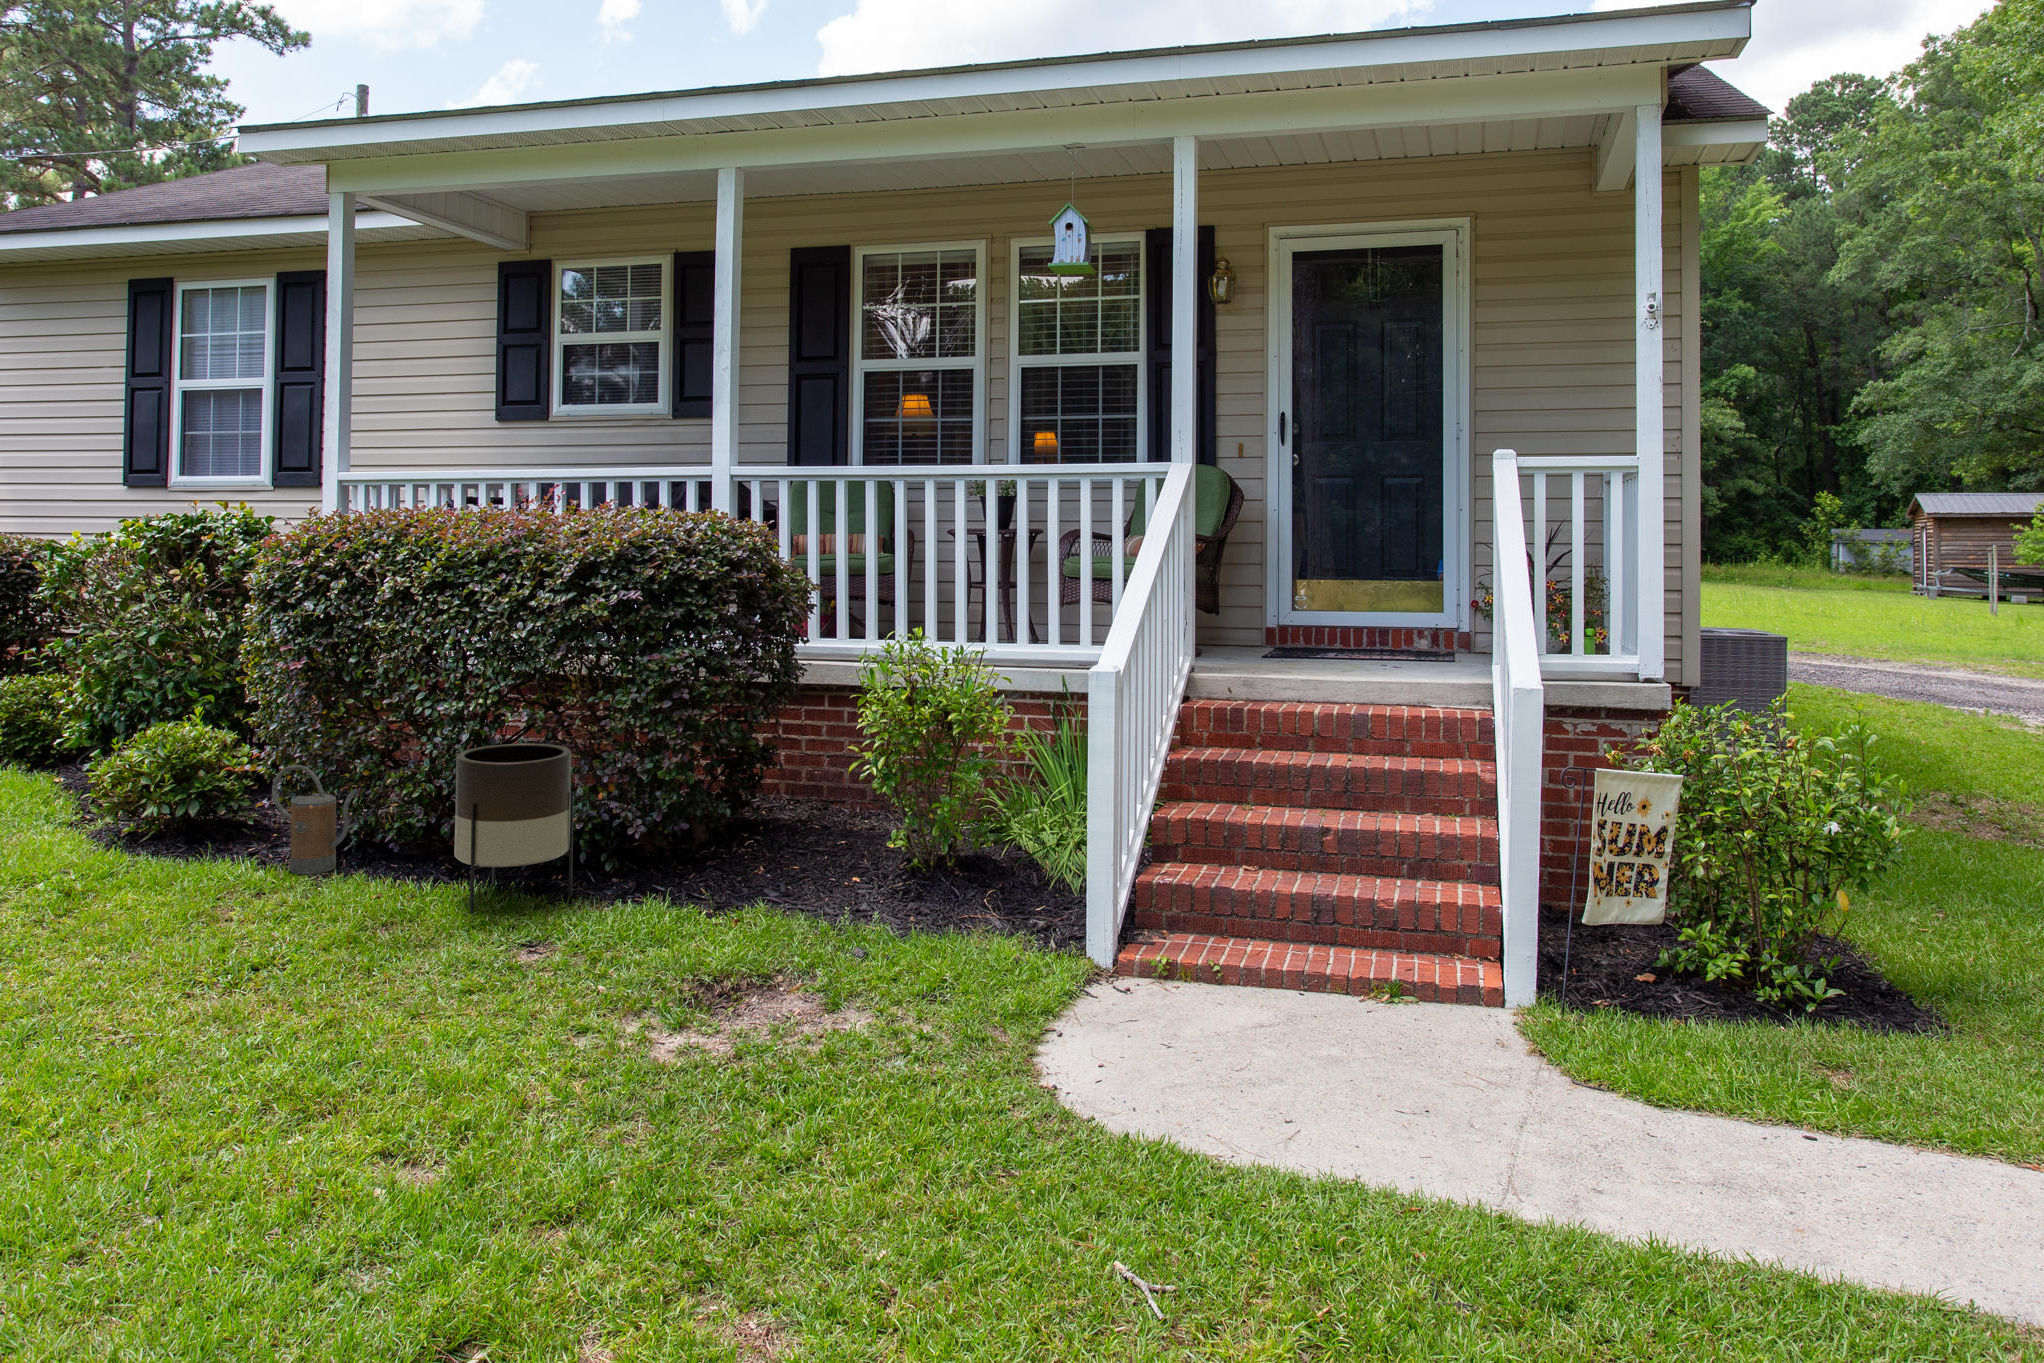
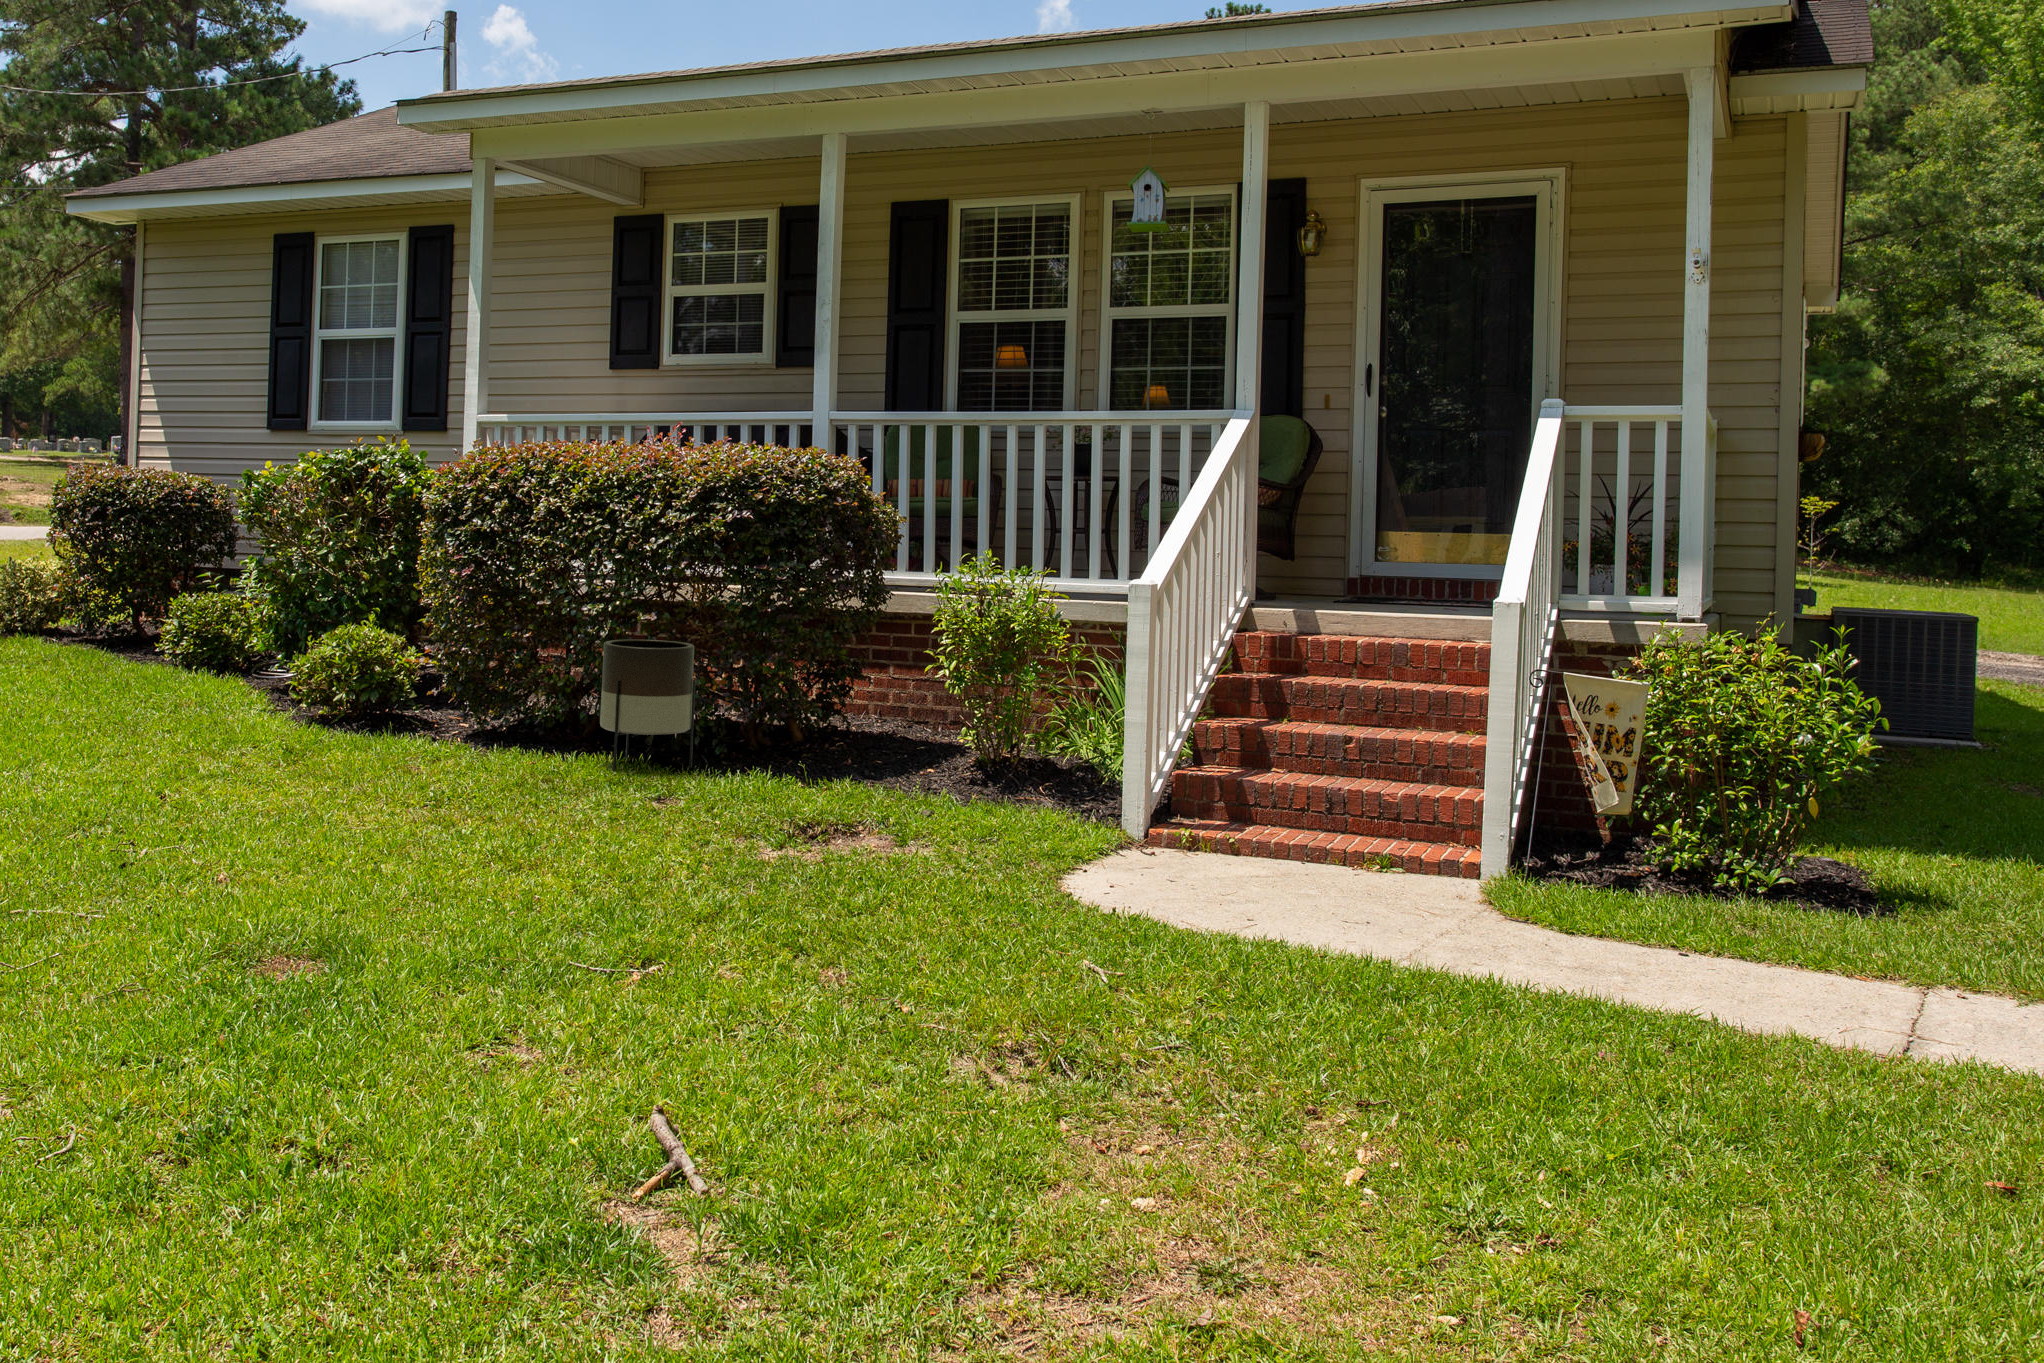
watering can: present [272,765,357,874] -> none [449,653,518,743]

